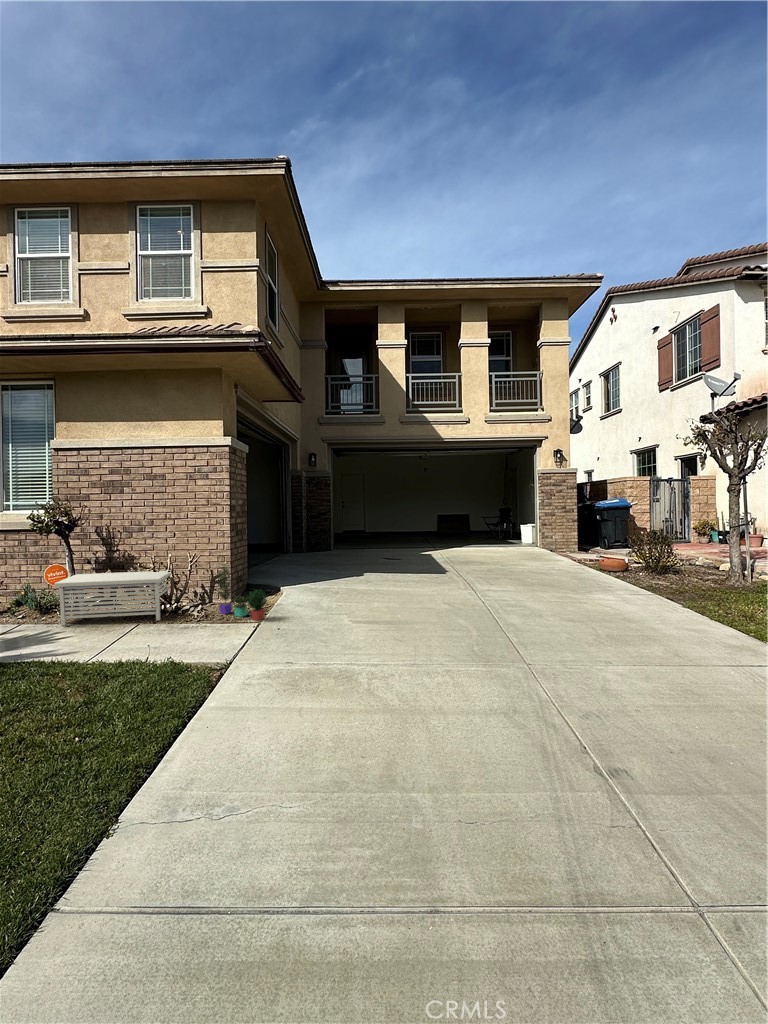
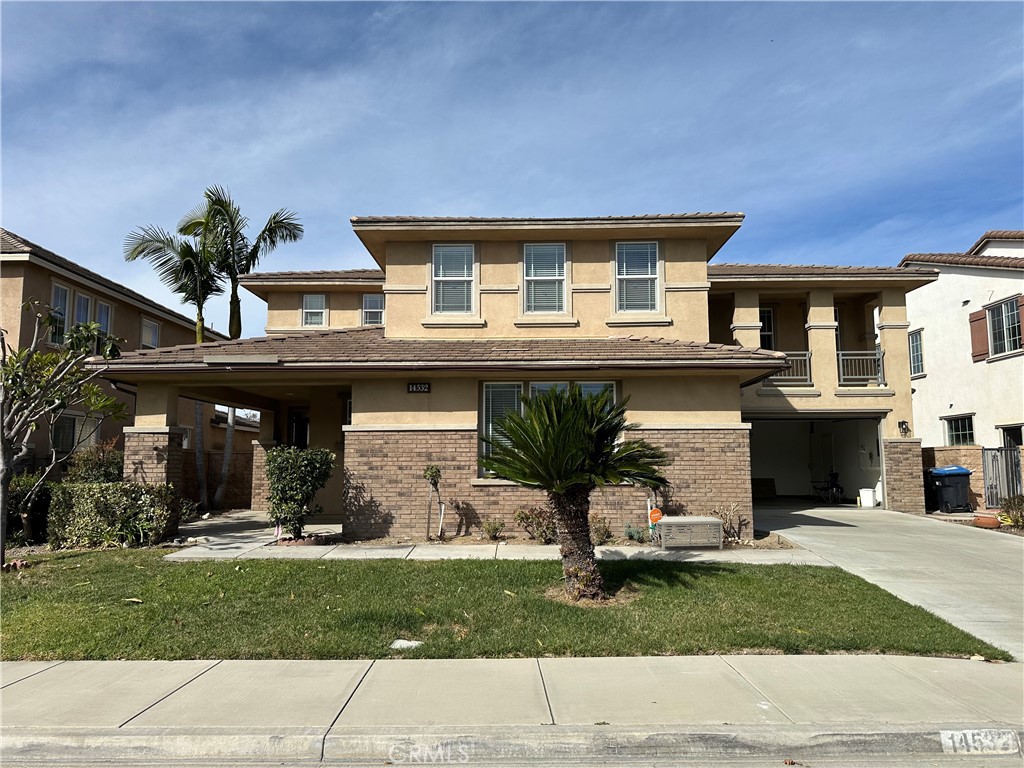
potted plant: present [217,563,267,620] -> none [748,511,798,551]

